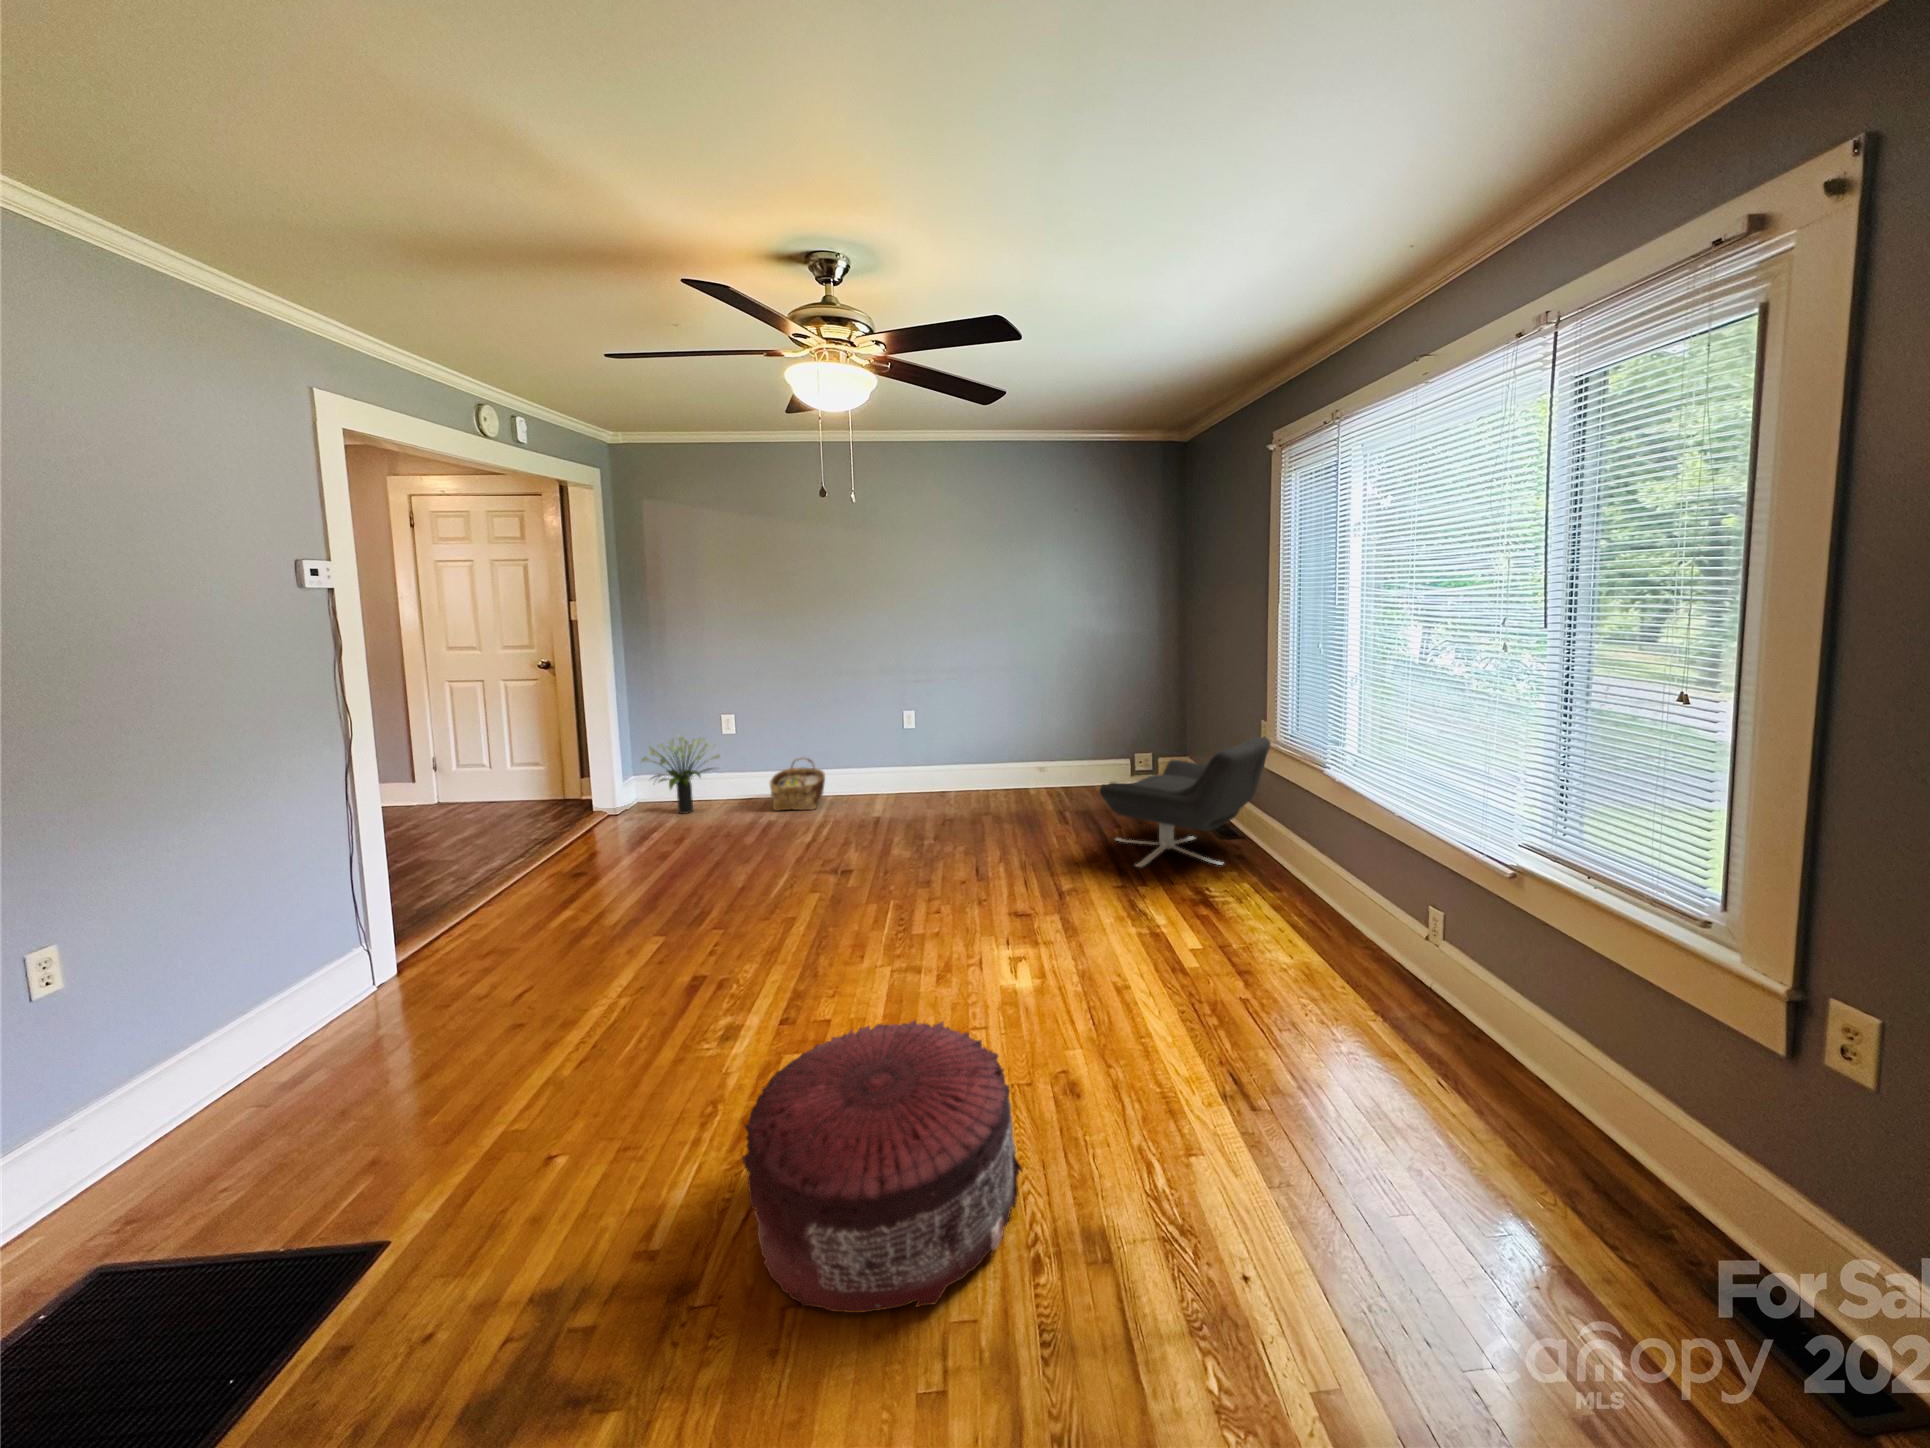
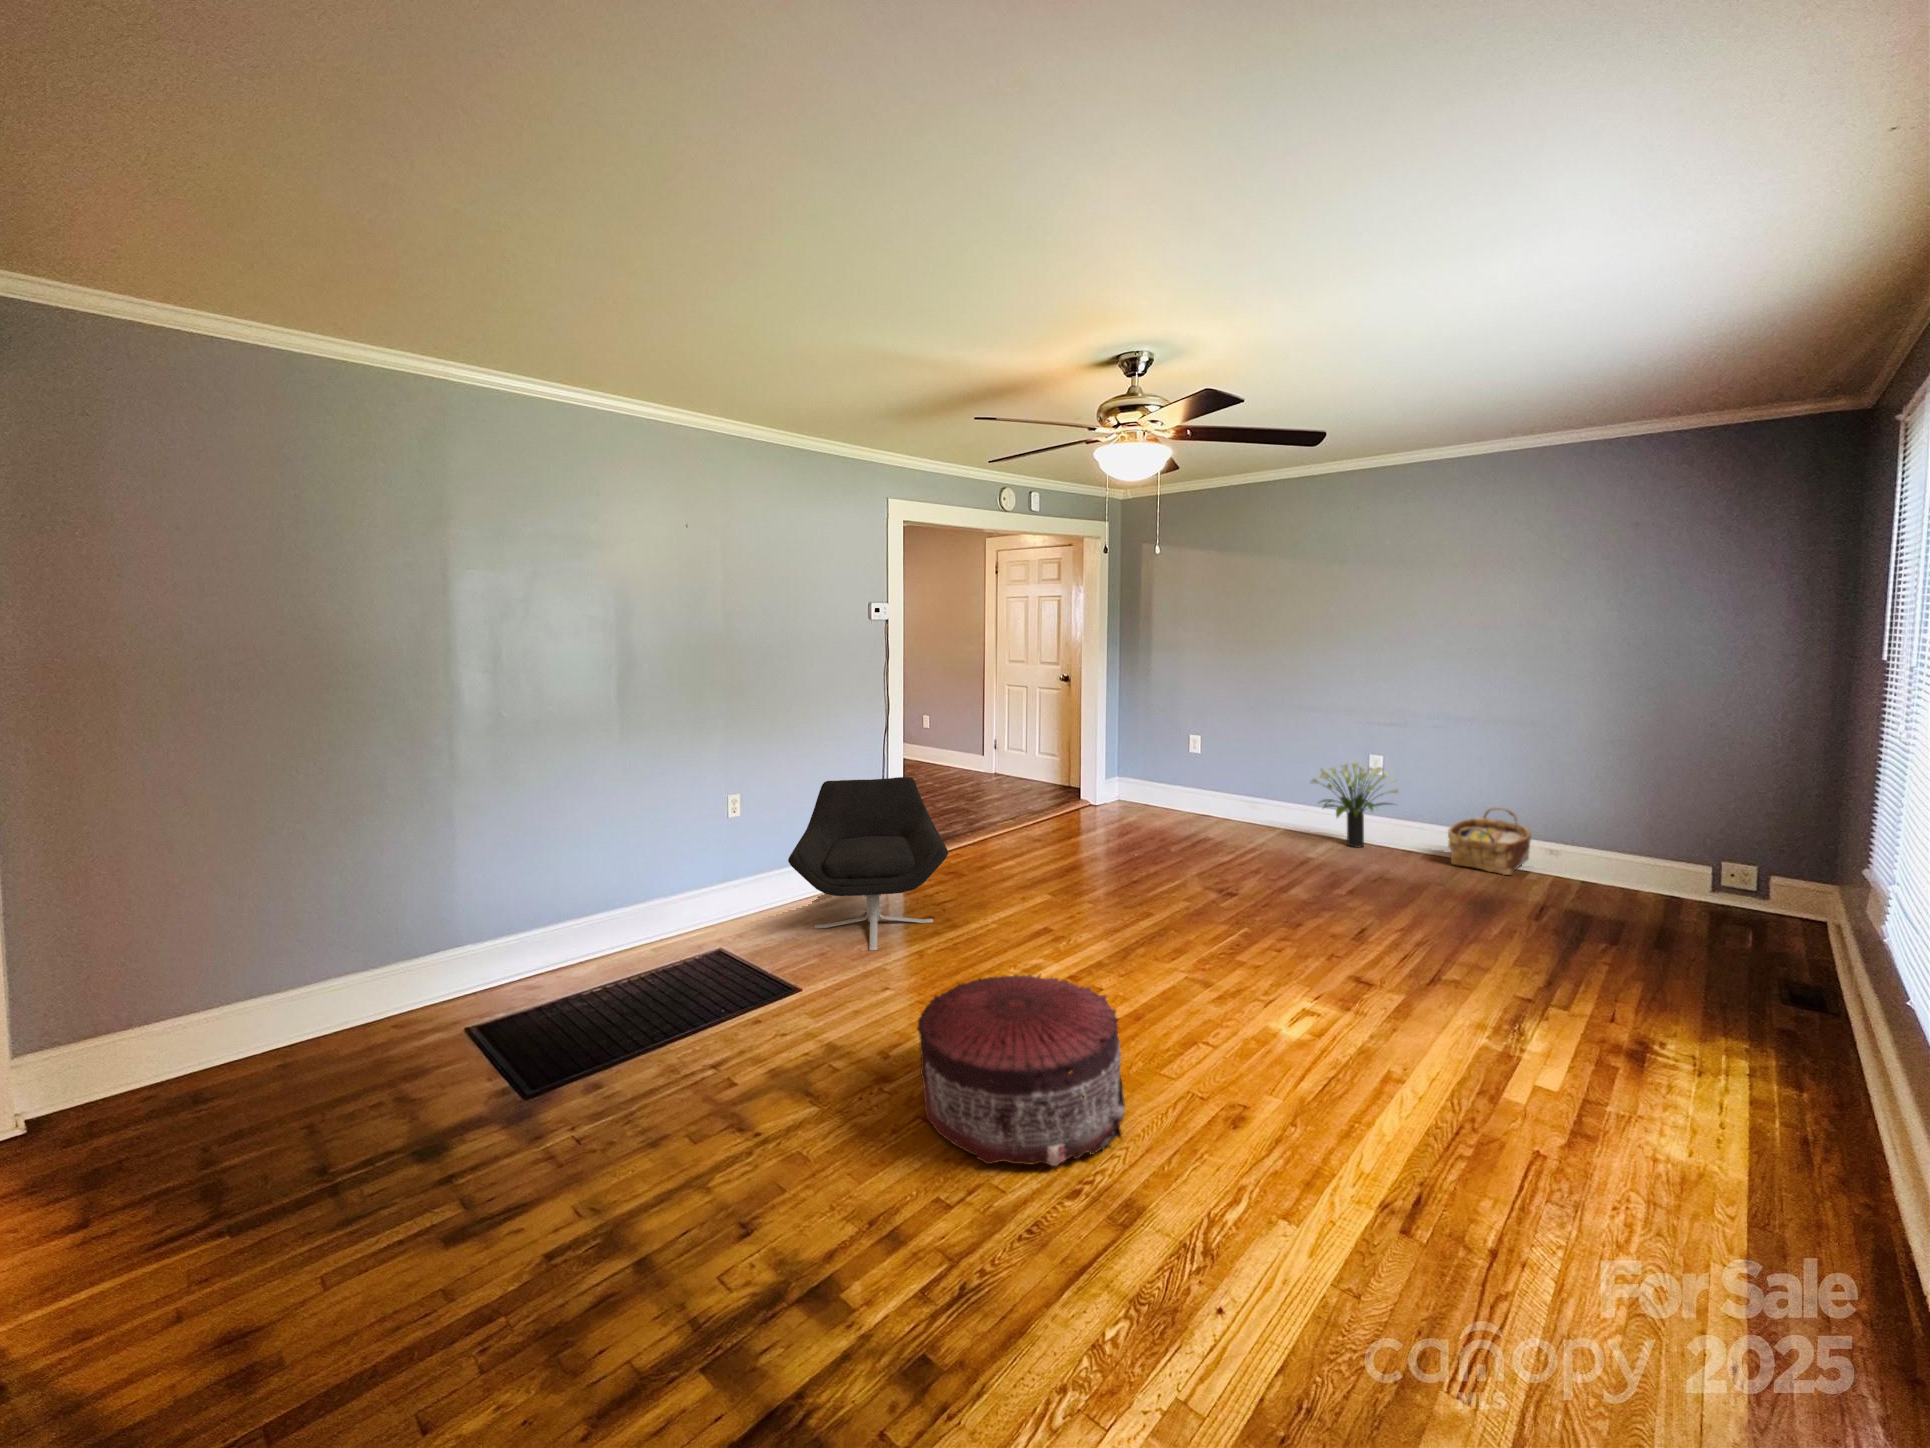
potted plant: present [642,736,720,814] -> present [1311,761,1398,847]
lounge chair: present [1099,737,1271,867] -> present [788,777,949,951]
woven basket: present [770,757,825,811] -> present [1448,807,1531,875]

